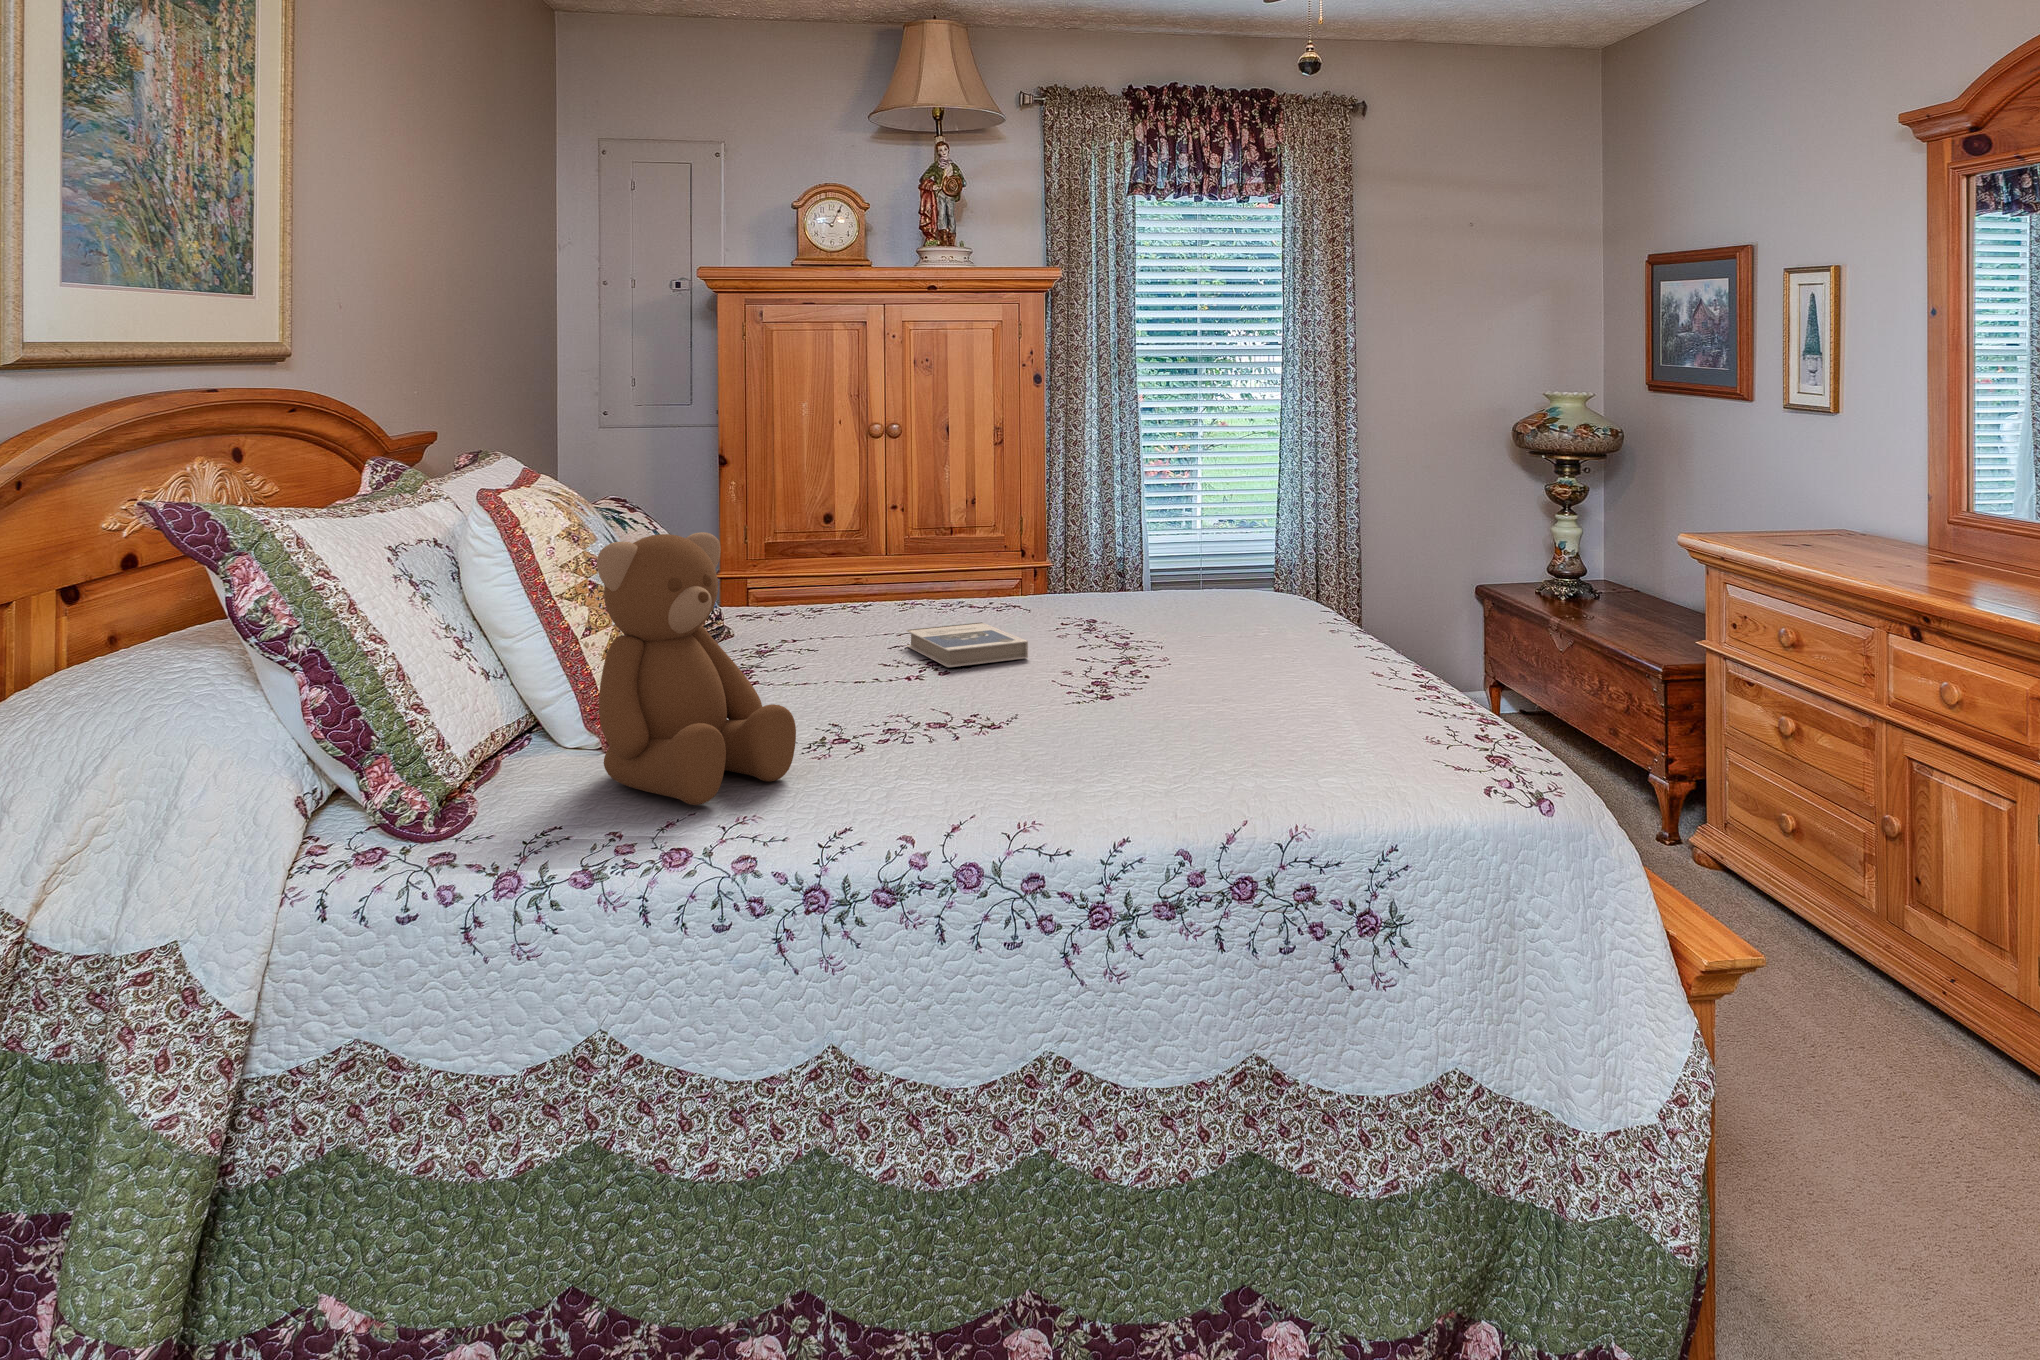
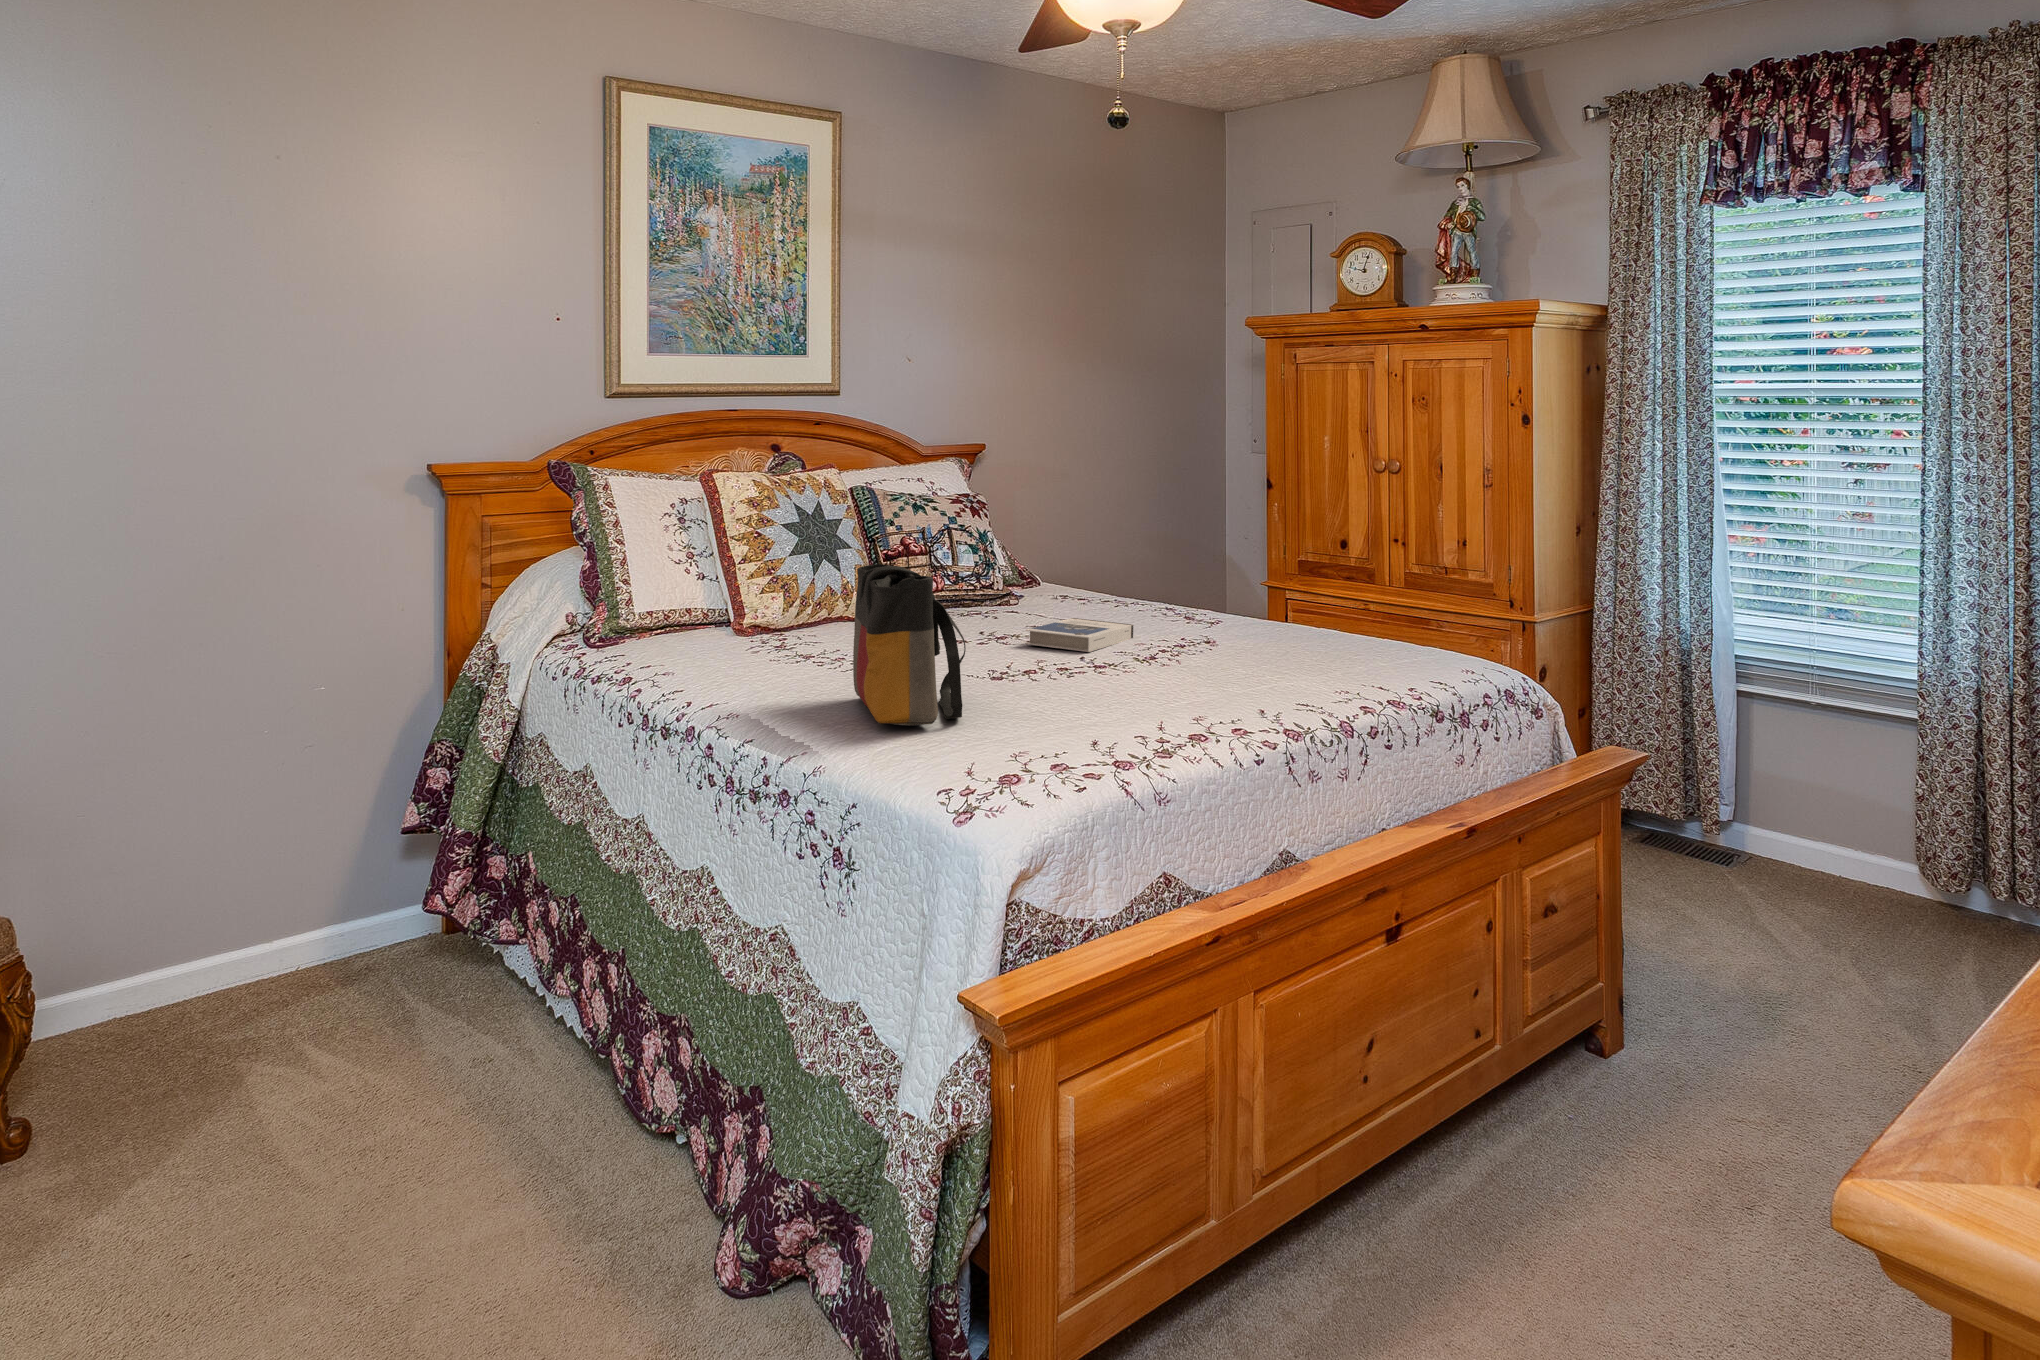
teddy bear: present [597,532,796,805] -> none [670,500,784,662]
tote bag: none [1089,576,1320,763] -> present [853,564,966,726]

